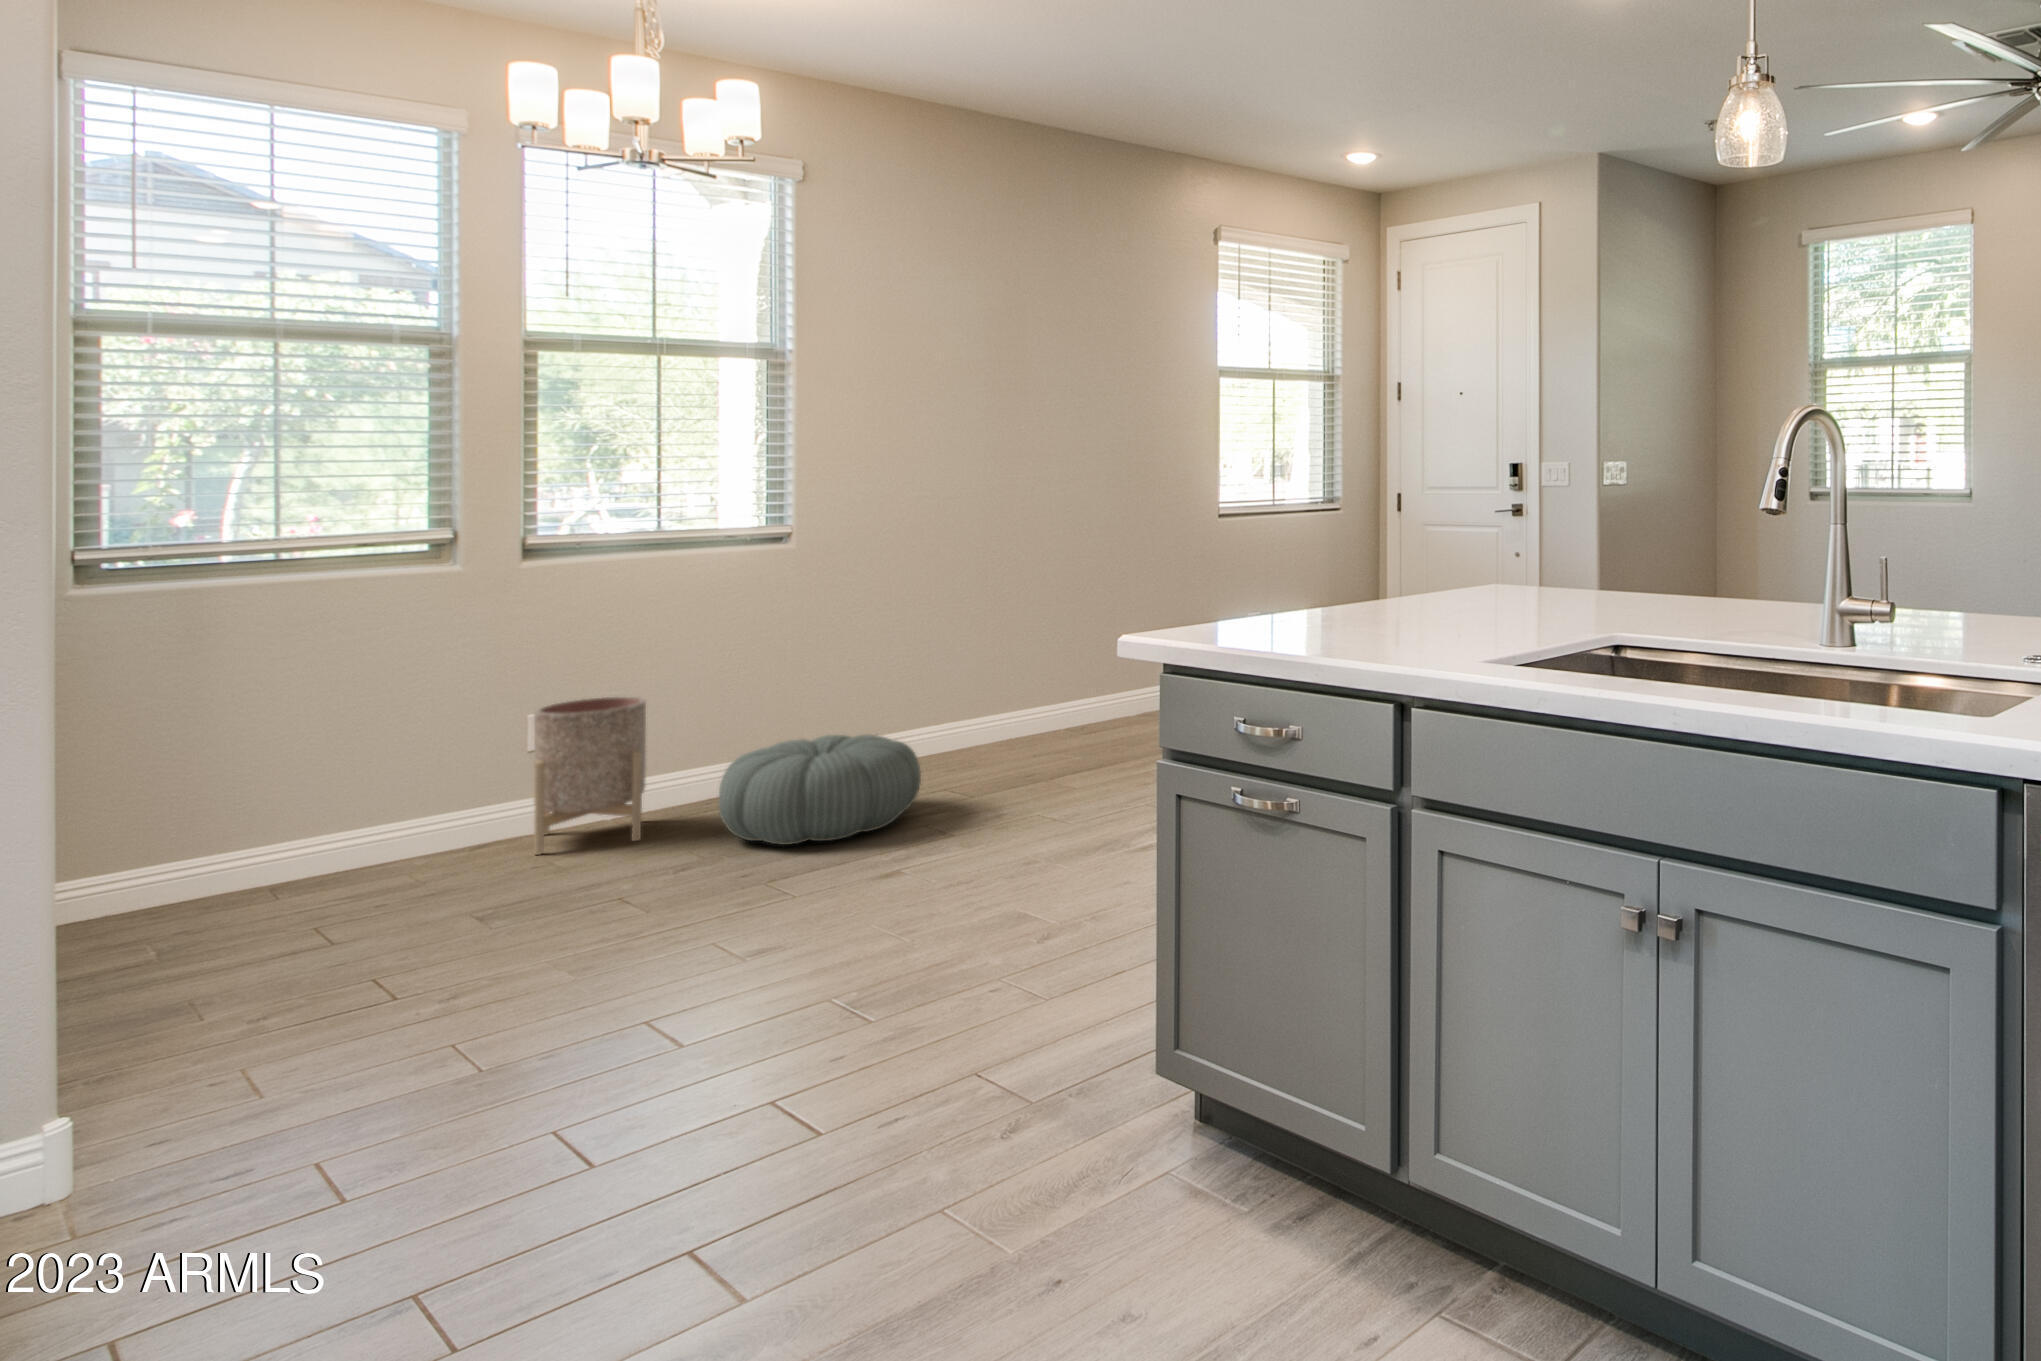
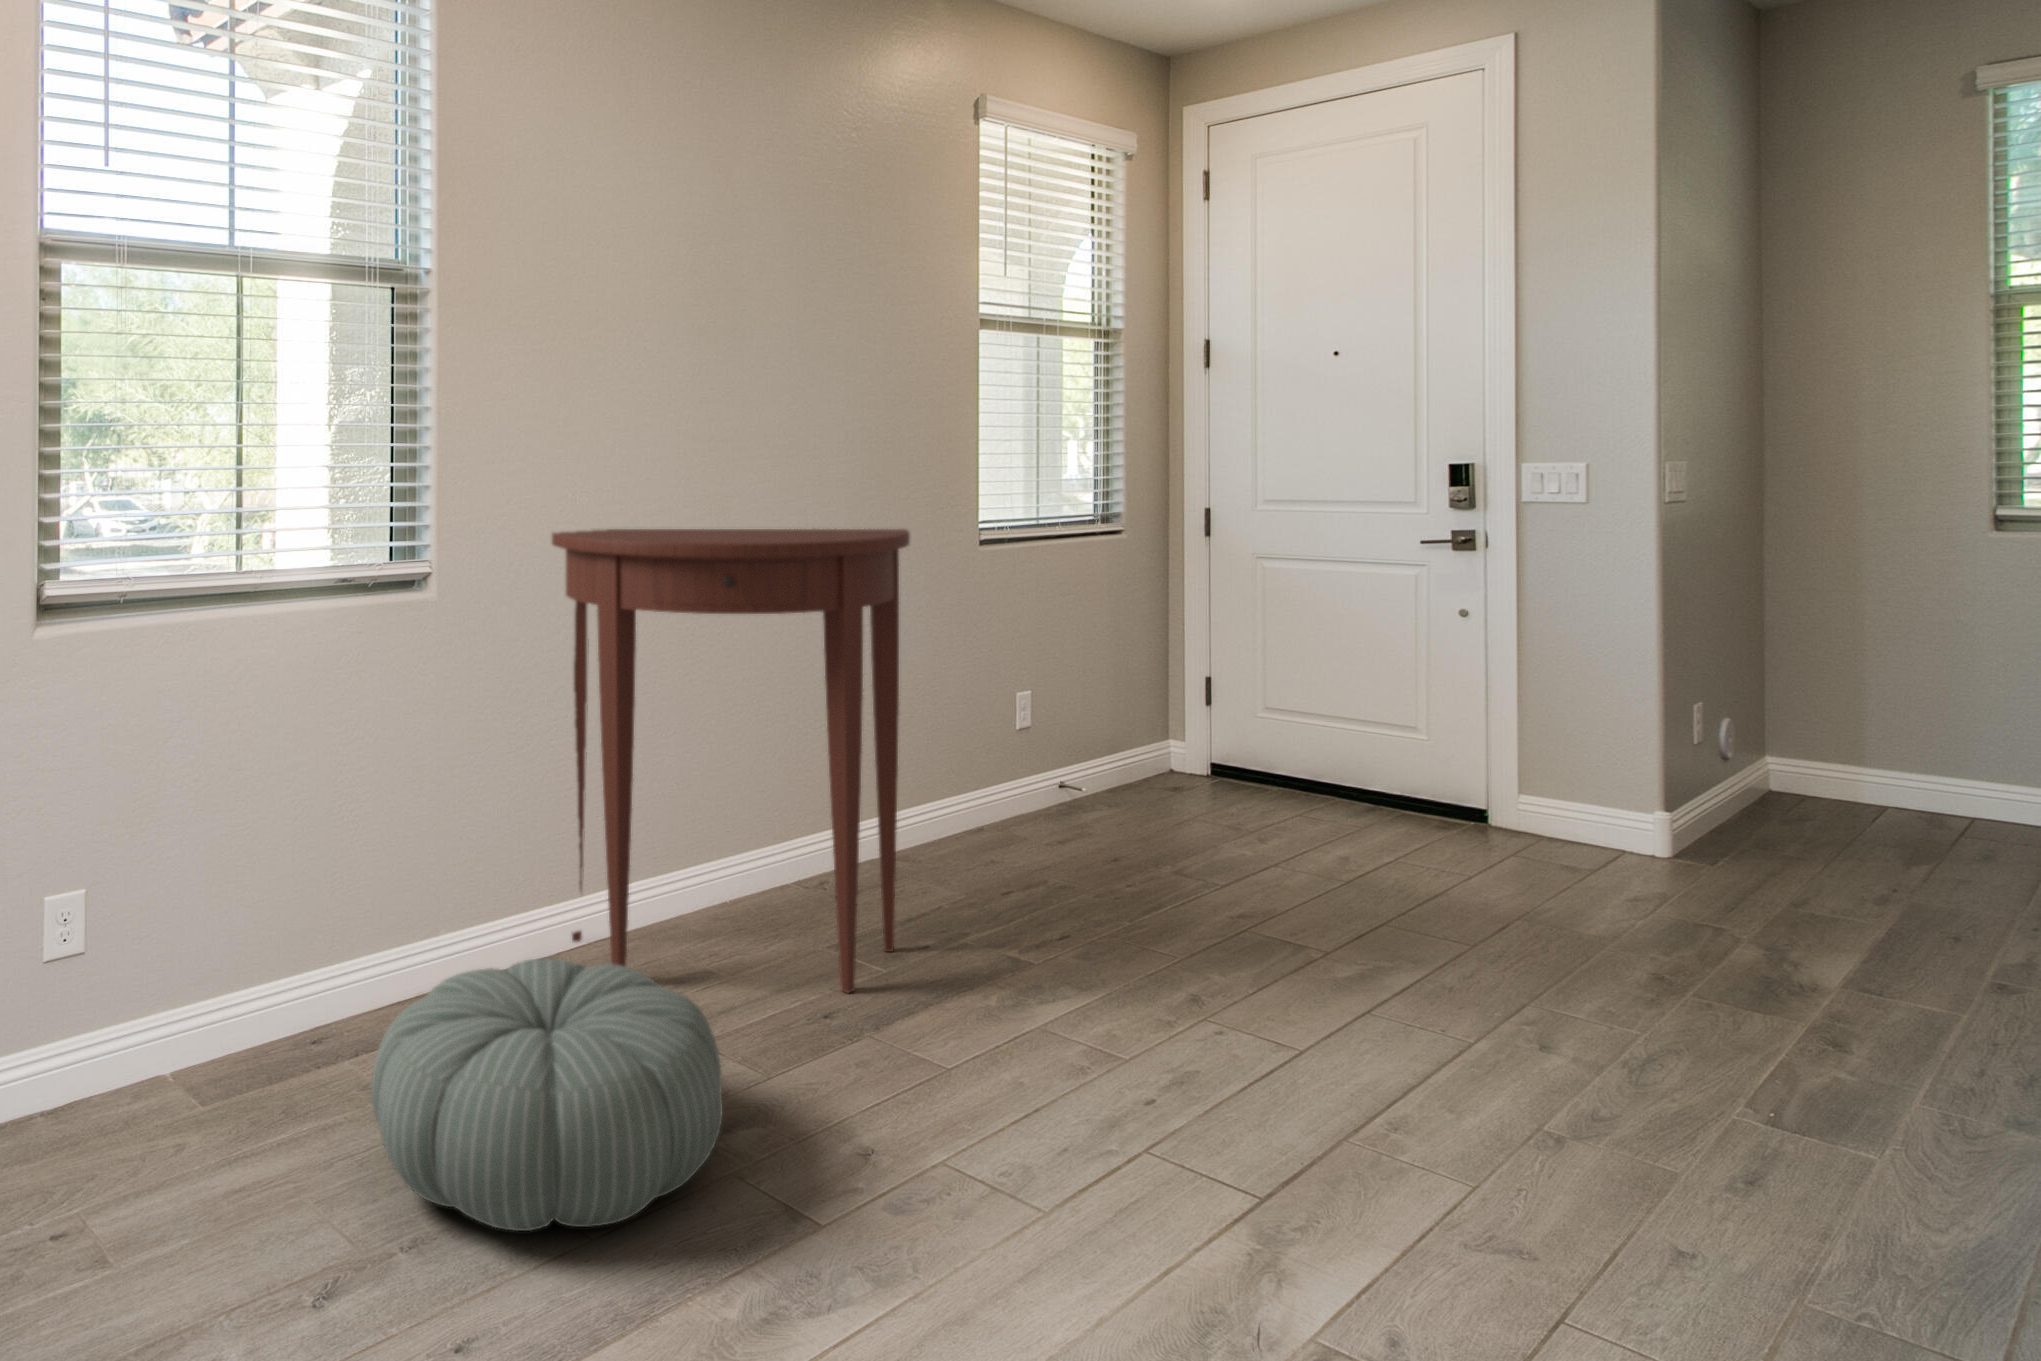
console table: none [878,501,1105,773] -> present [552,529,910,993]
planter: present [534,697,646,855] -> none [59,870,238,1193]

